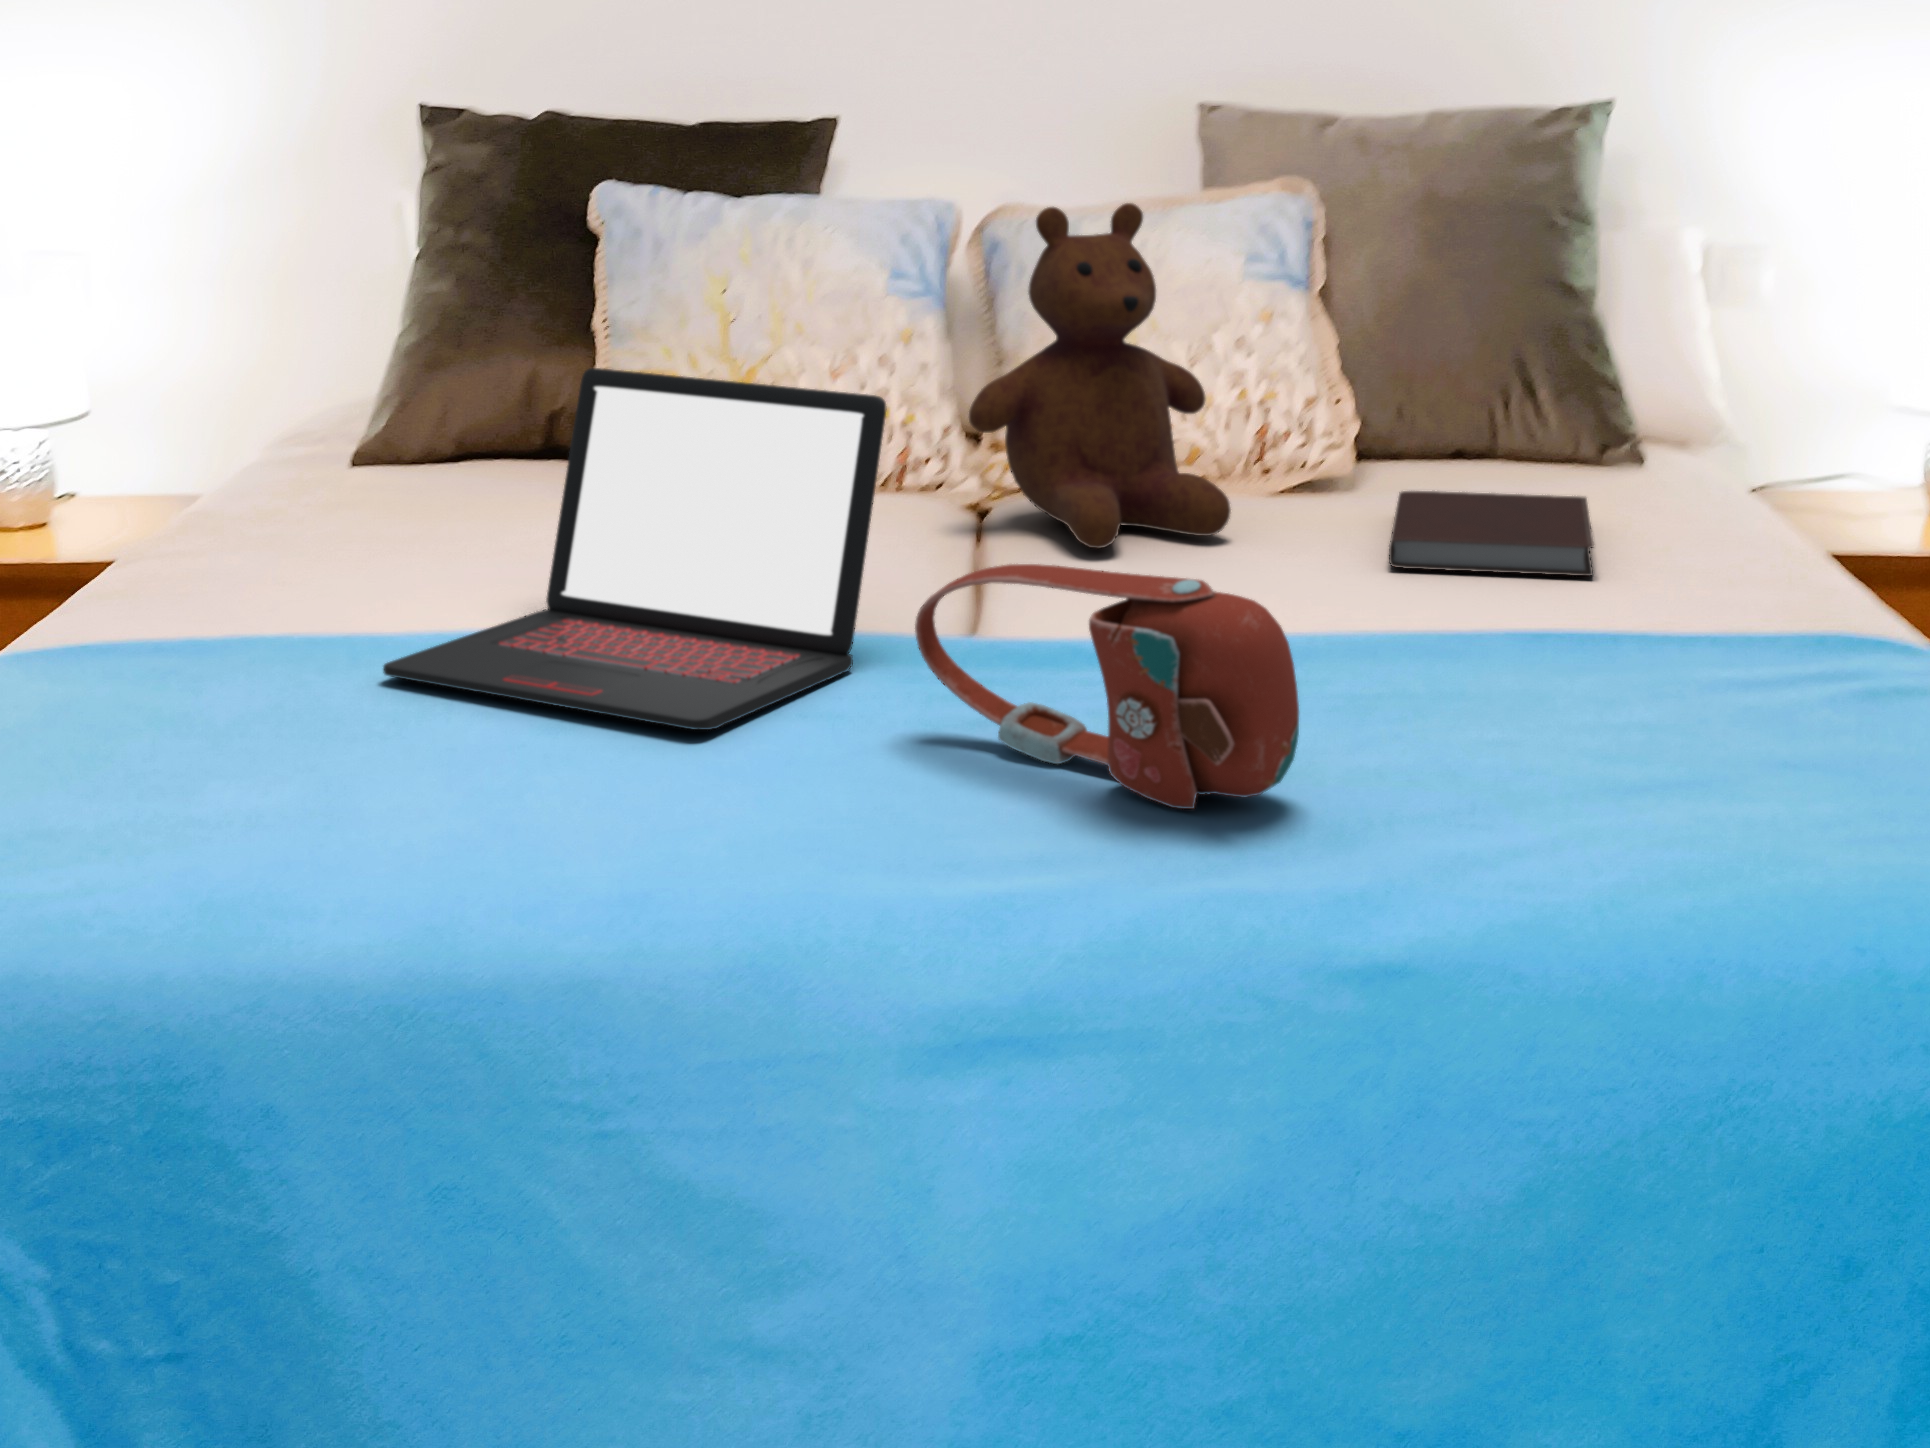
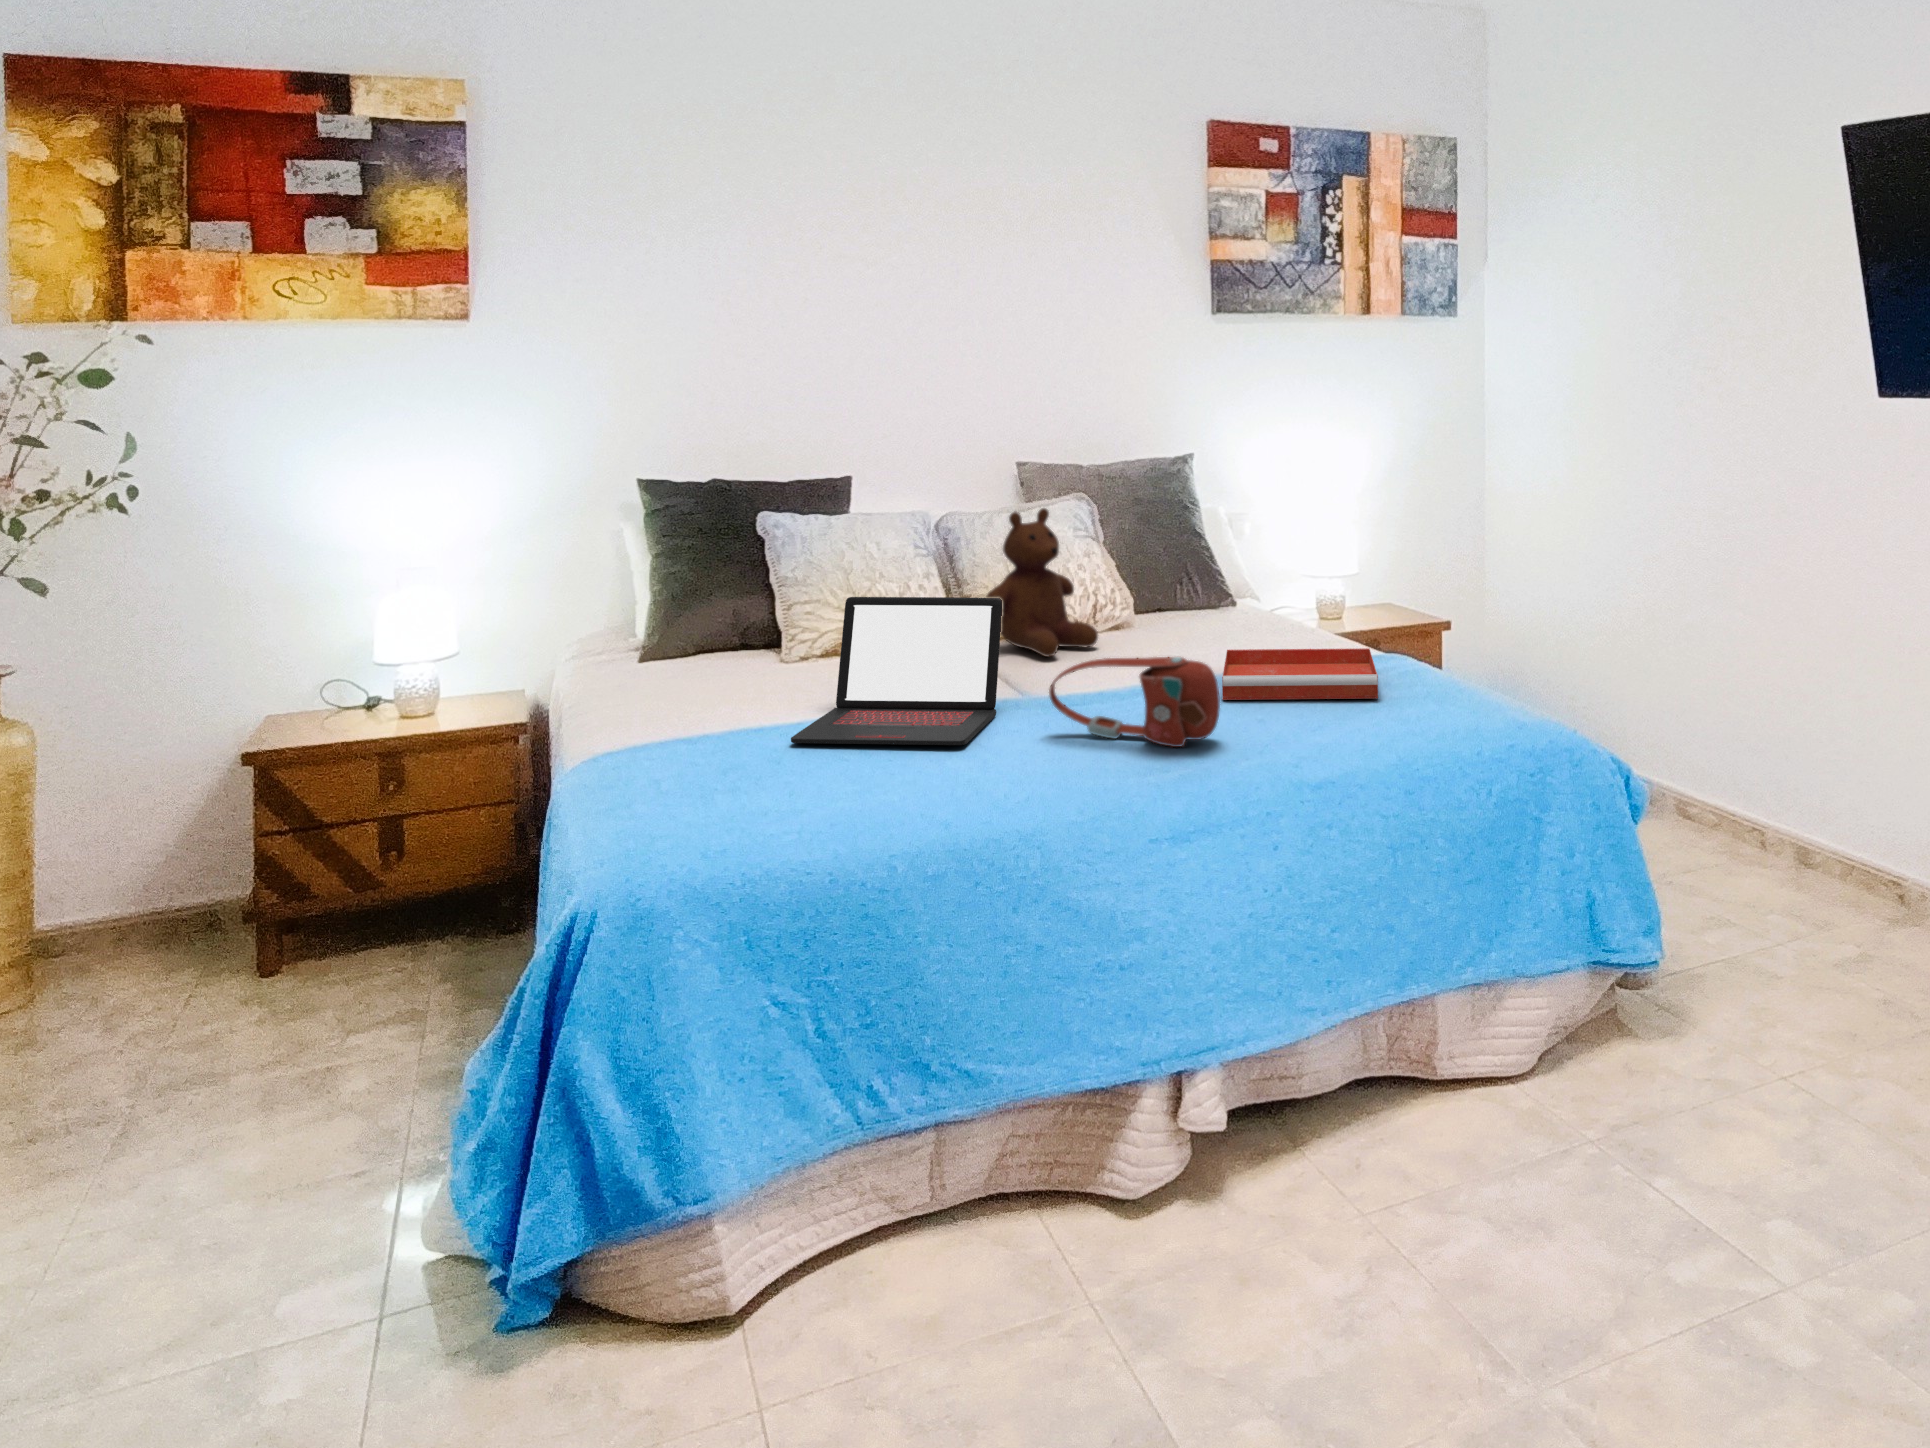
notebook: present [1389,491,1594,576] -> none [1155,616,1252,651]
tray: none [1400,577,1862,752] -> present [1222,648,1378,700]

